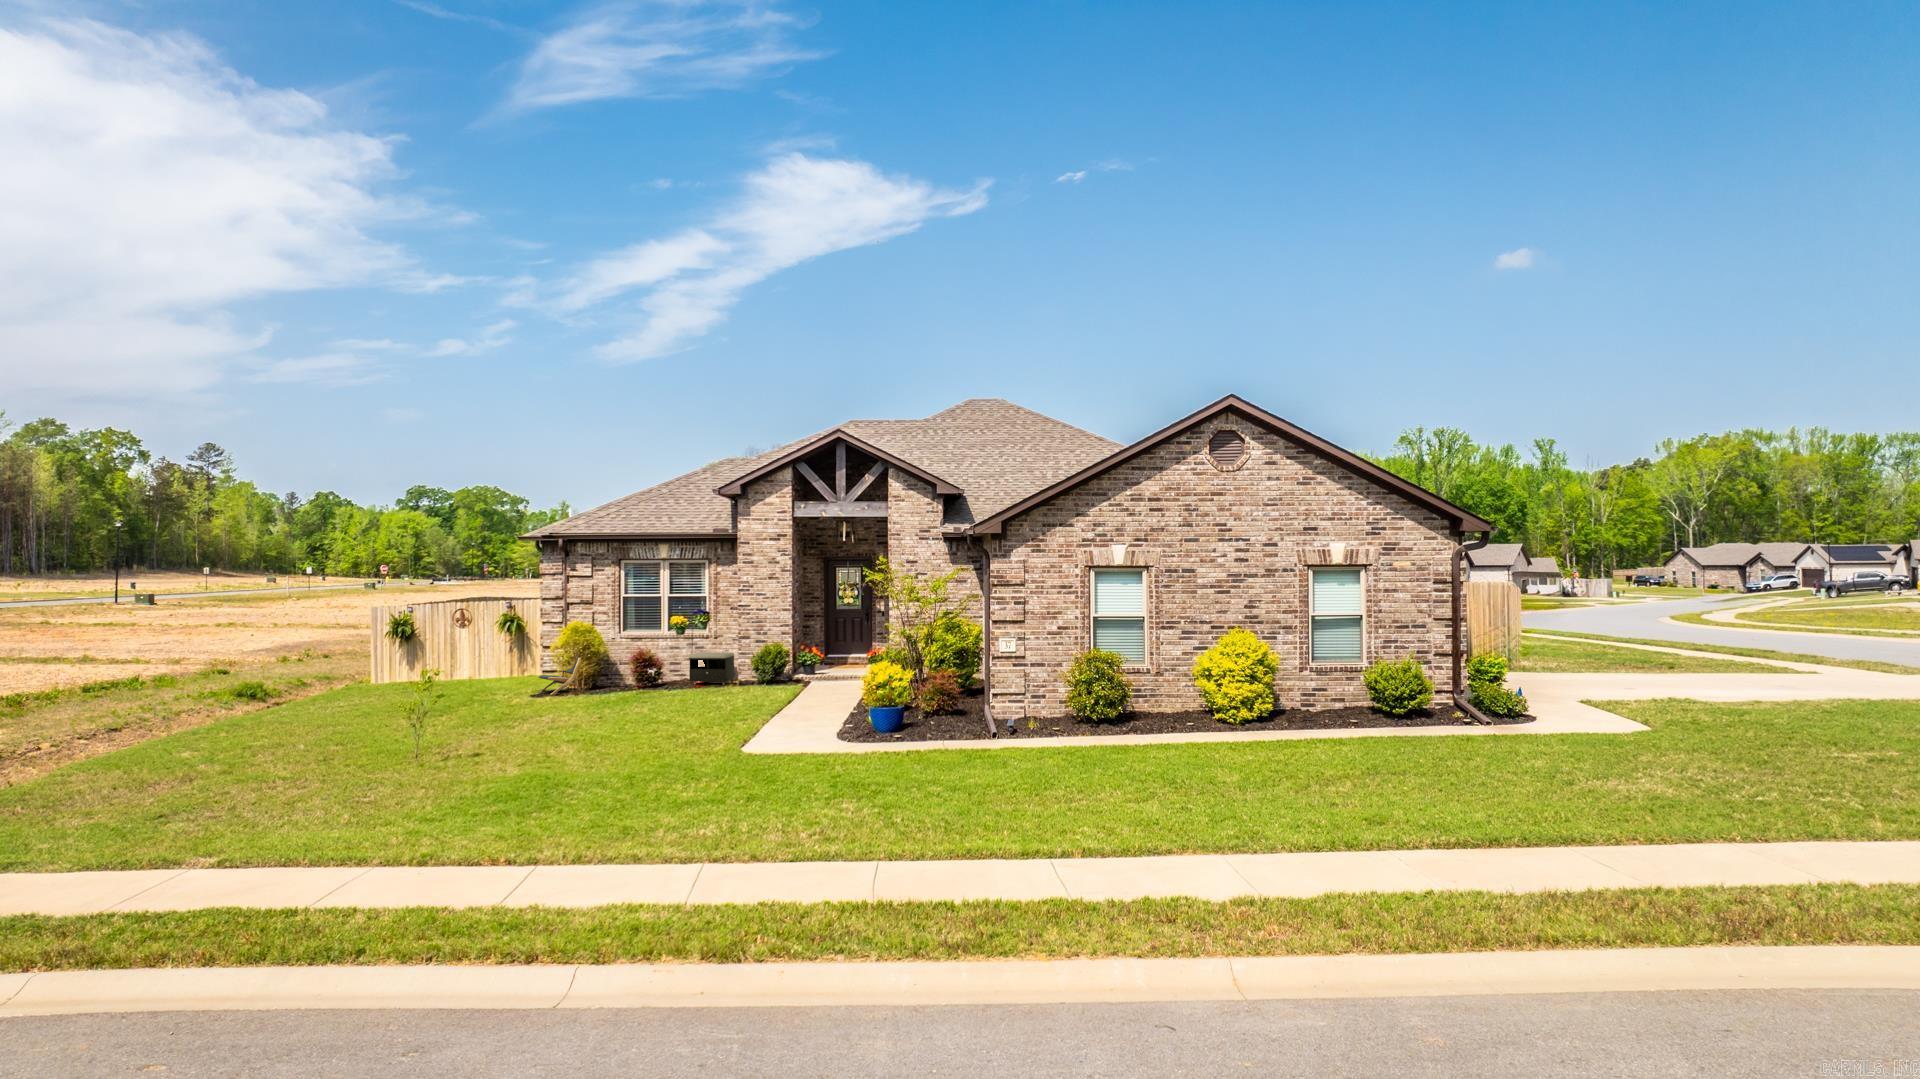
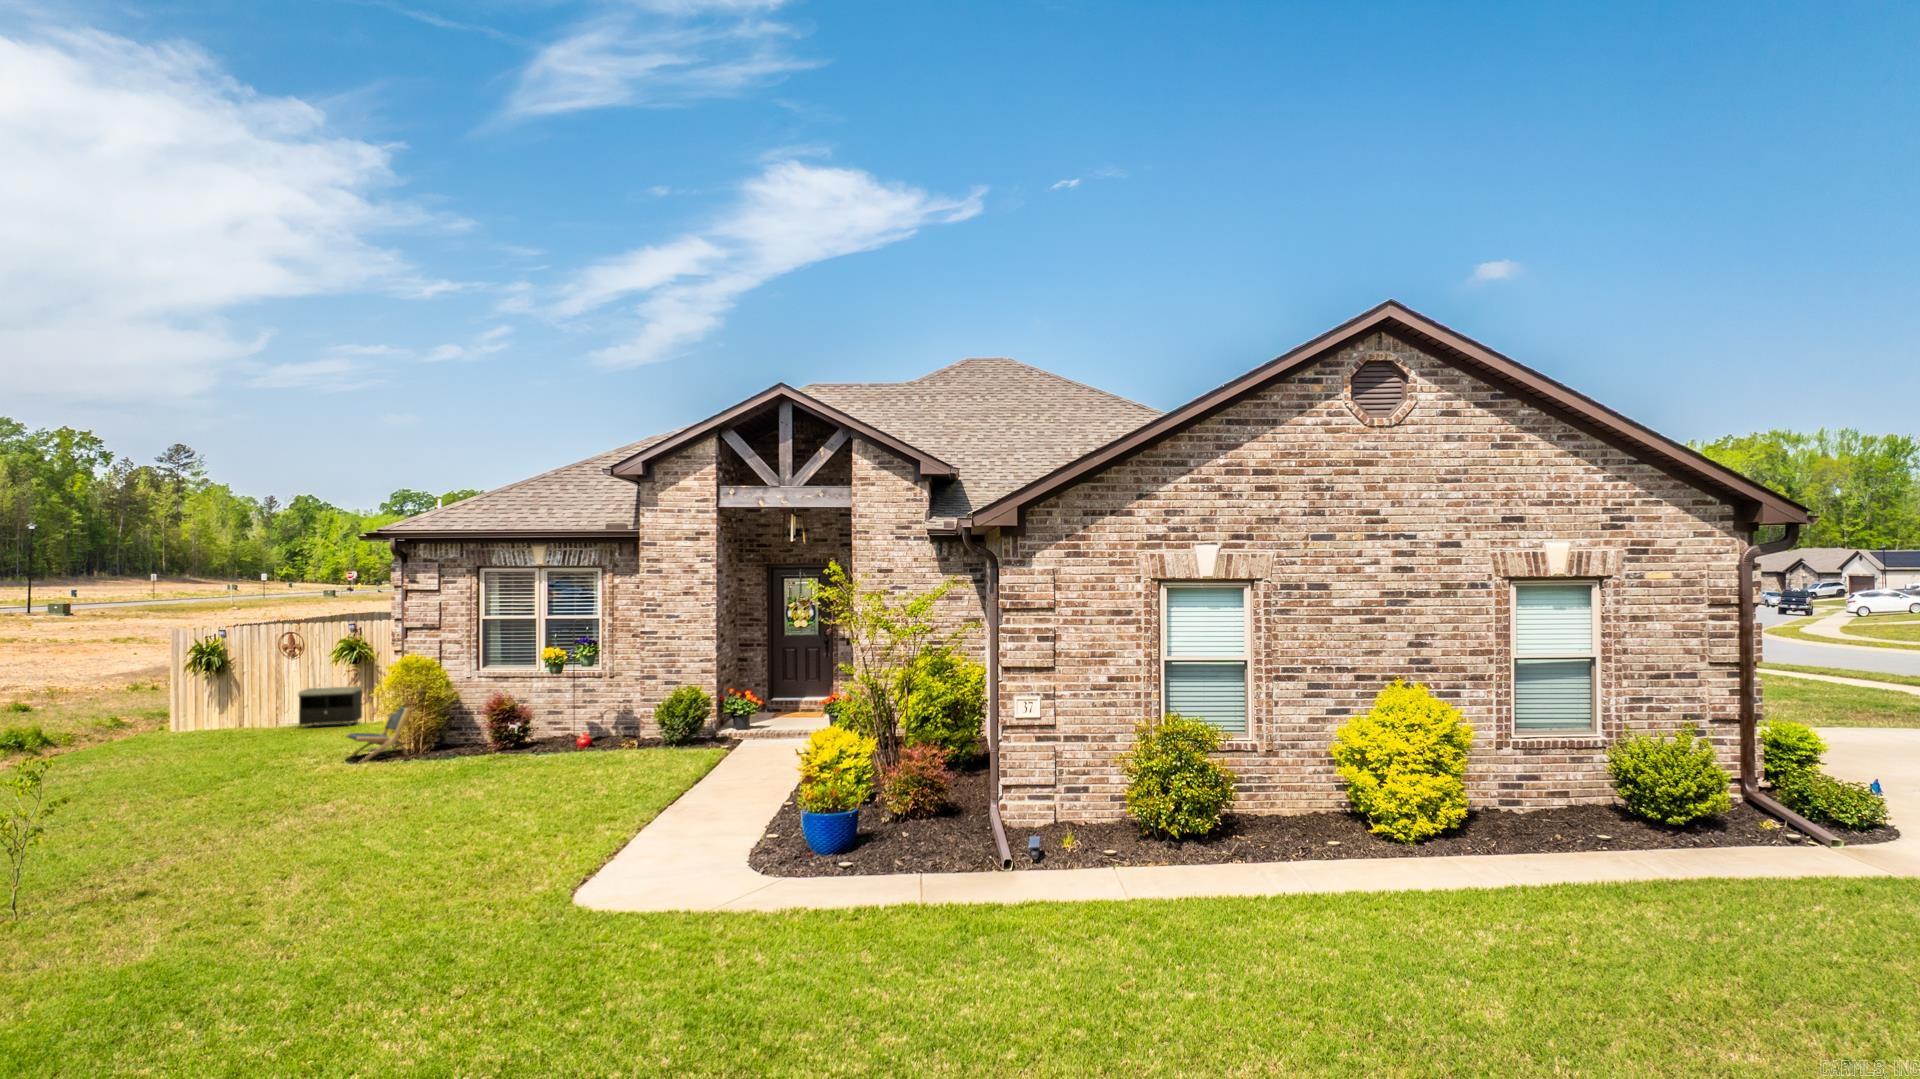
storage bench: present [689,653,734,685] -> present [298,686,362,727]

